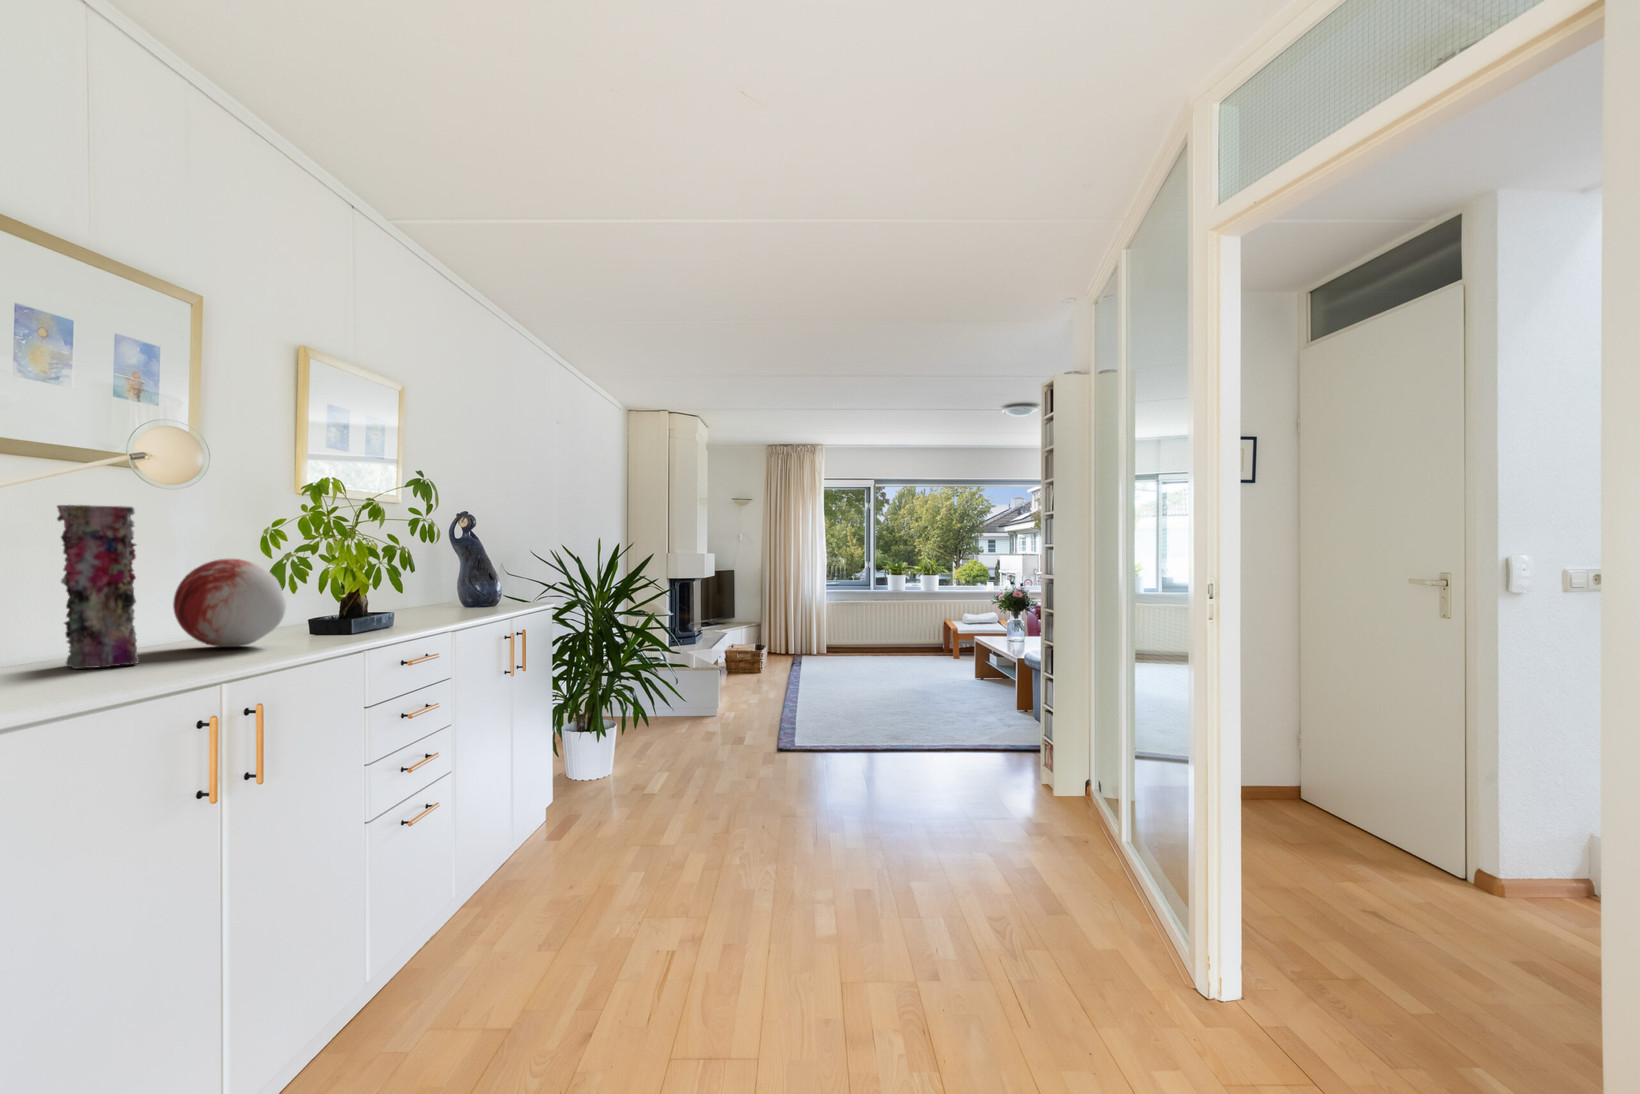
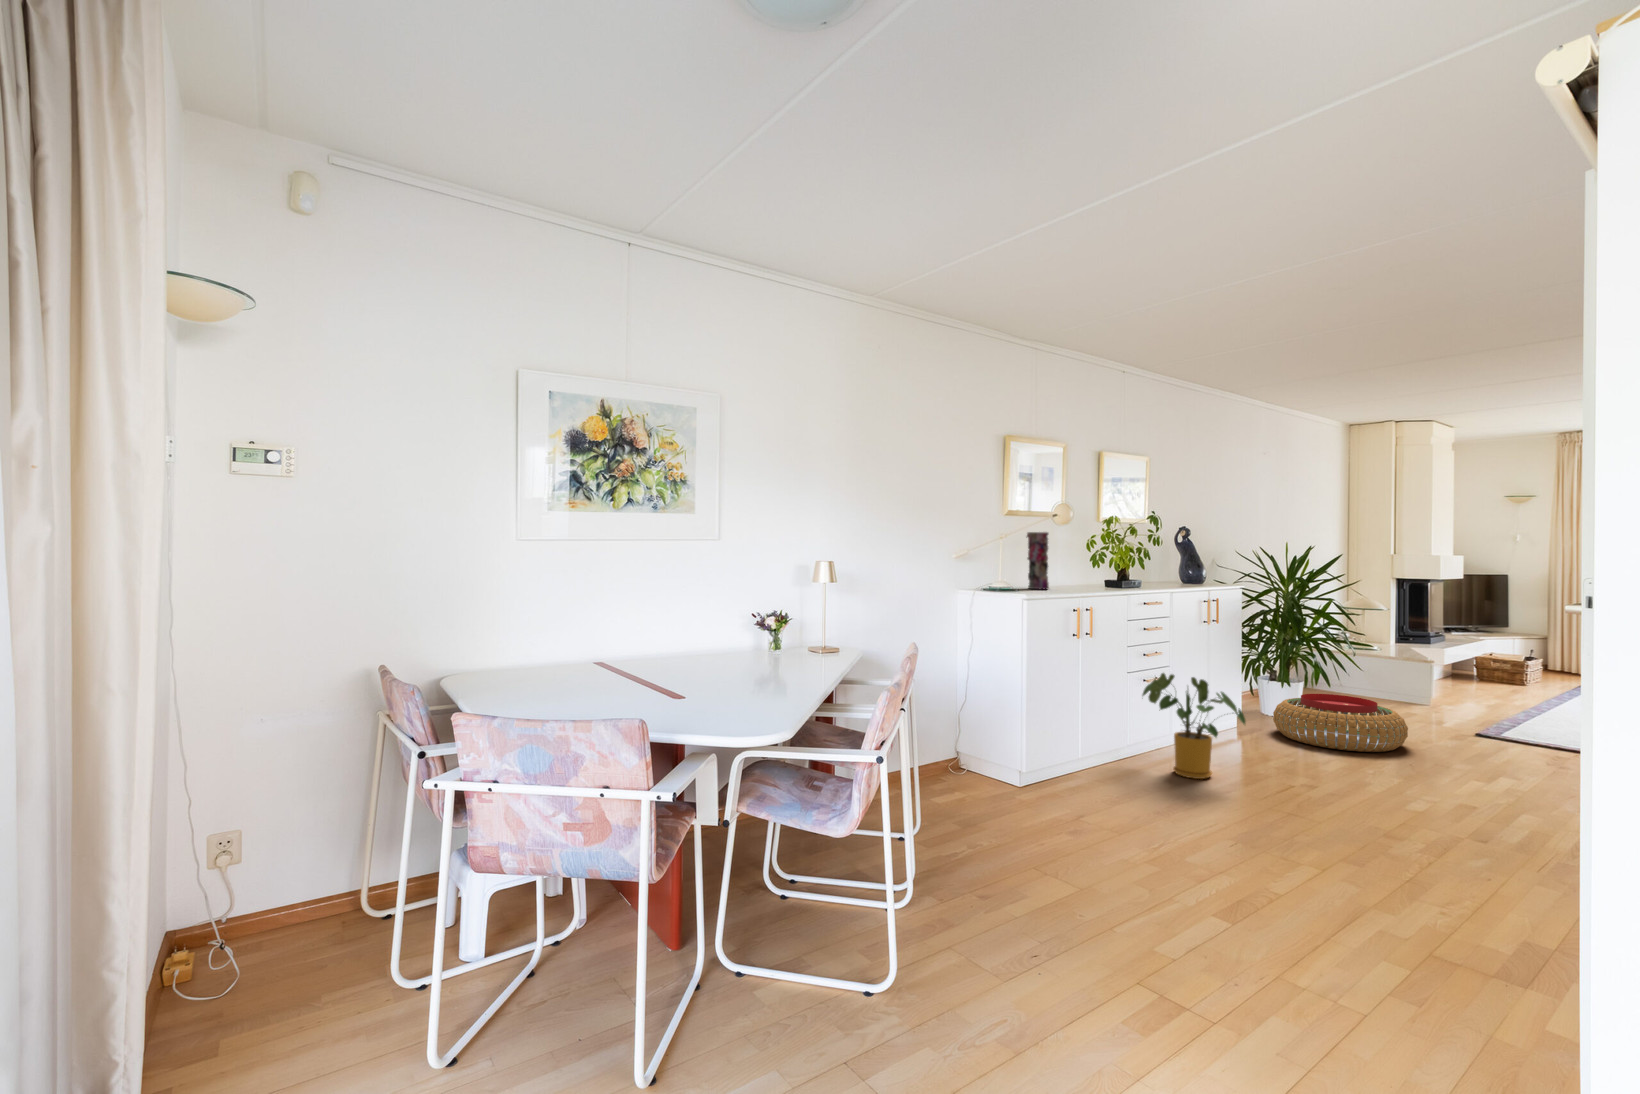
decorative orb: present [173,559,286,647] -> none [1057,552,1096,588]
pouf: none [600,746,760,835] -> present [1273,694,1408,752]
house plant: none [404,796,611,1016] -> present [1143,673,1246,779]

